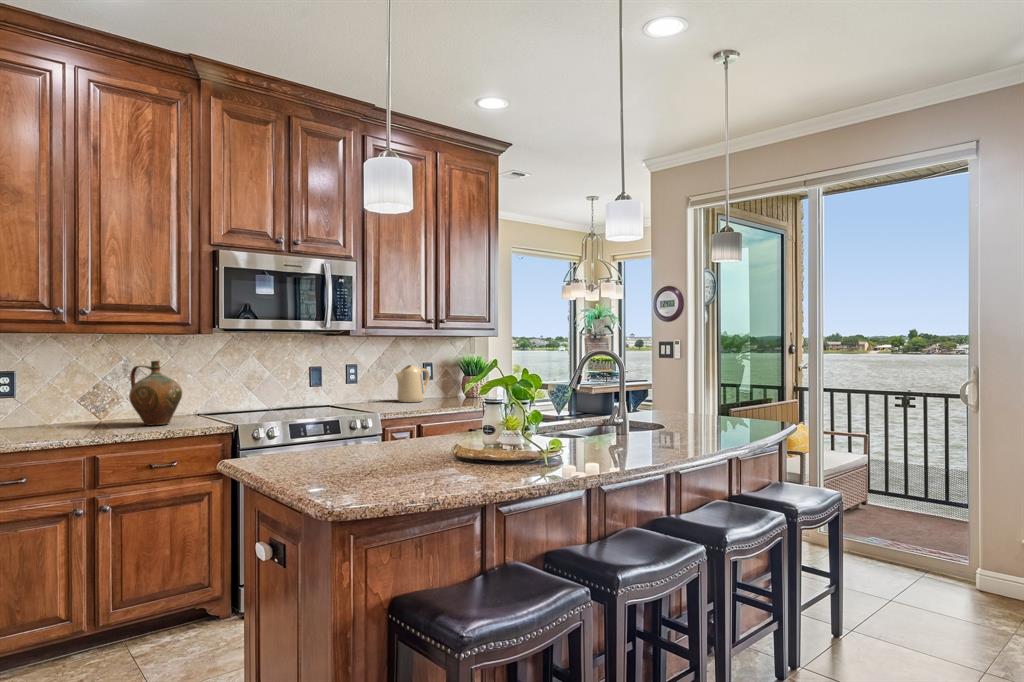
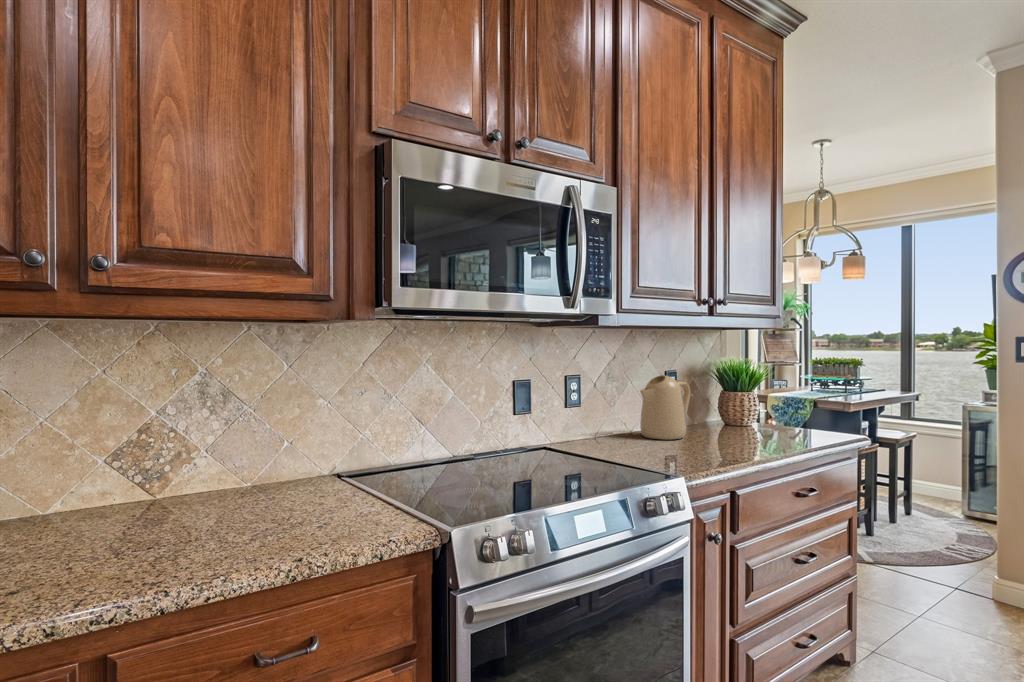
ceramic jug: present [129,361,182,425] -> none [207,378,318,525]

